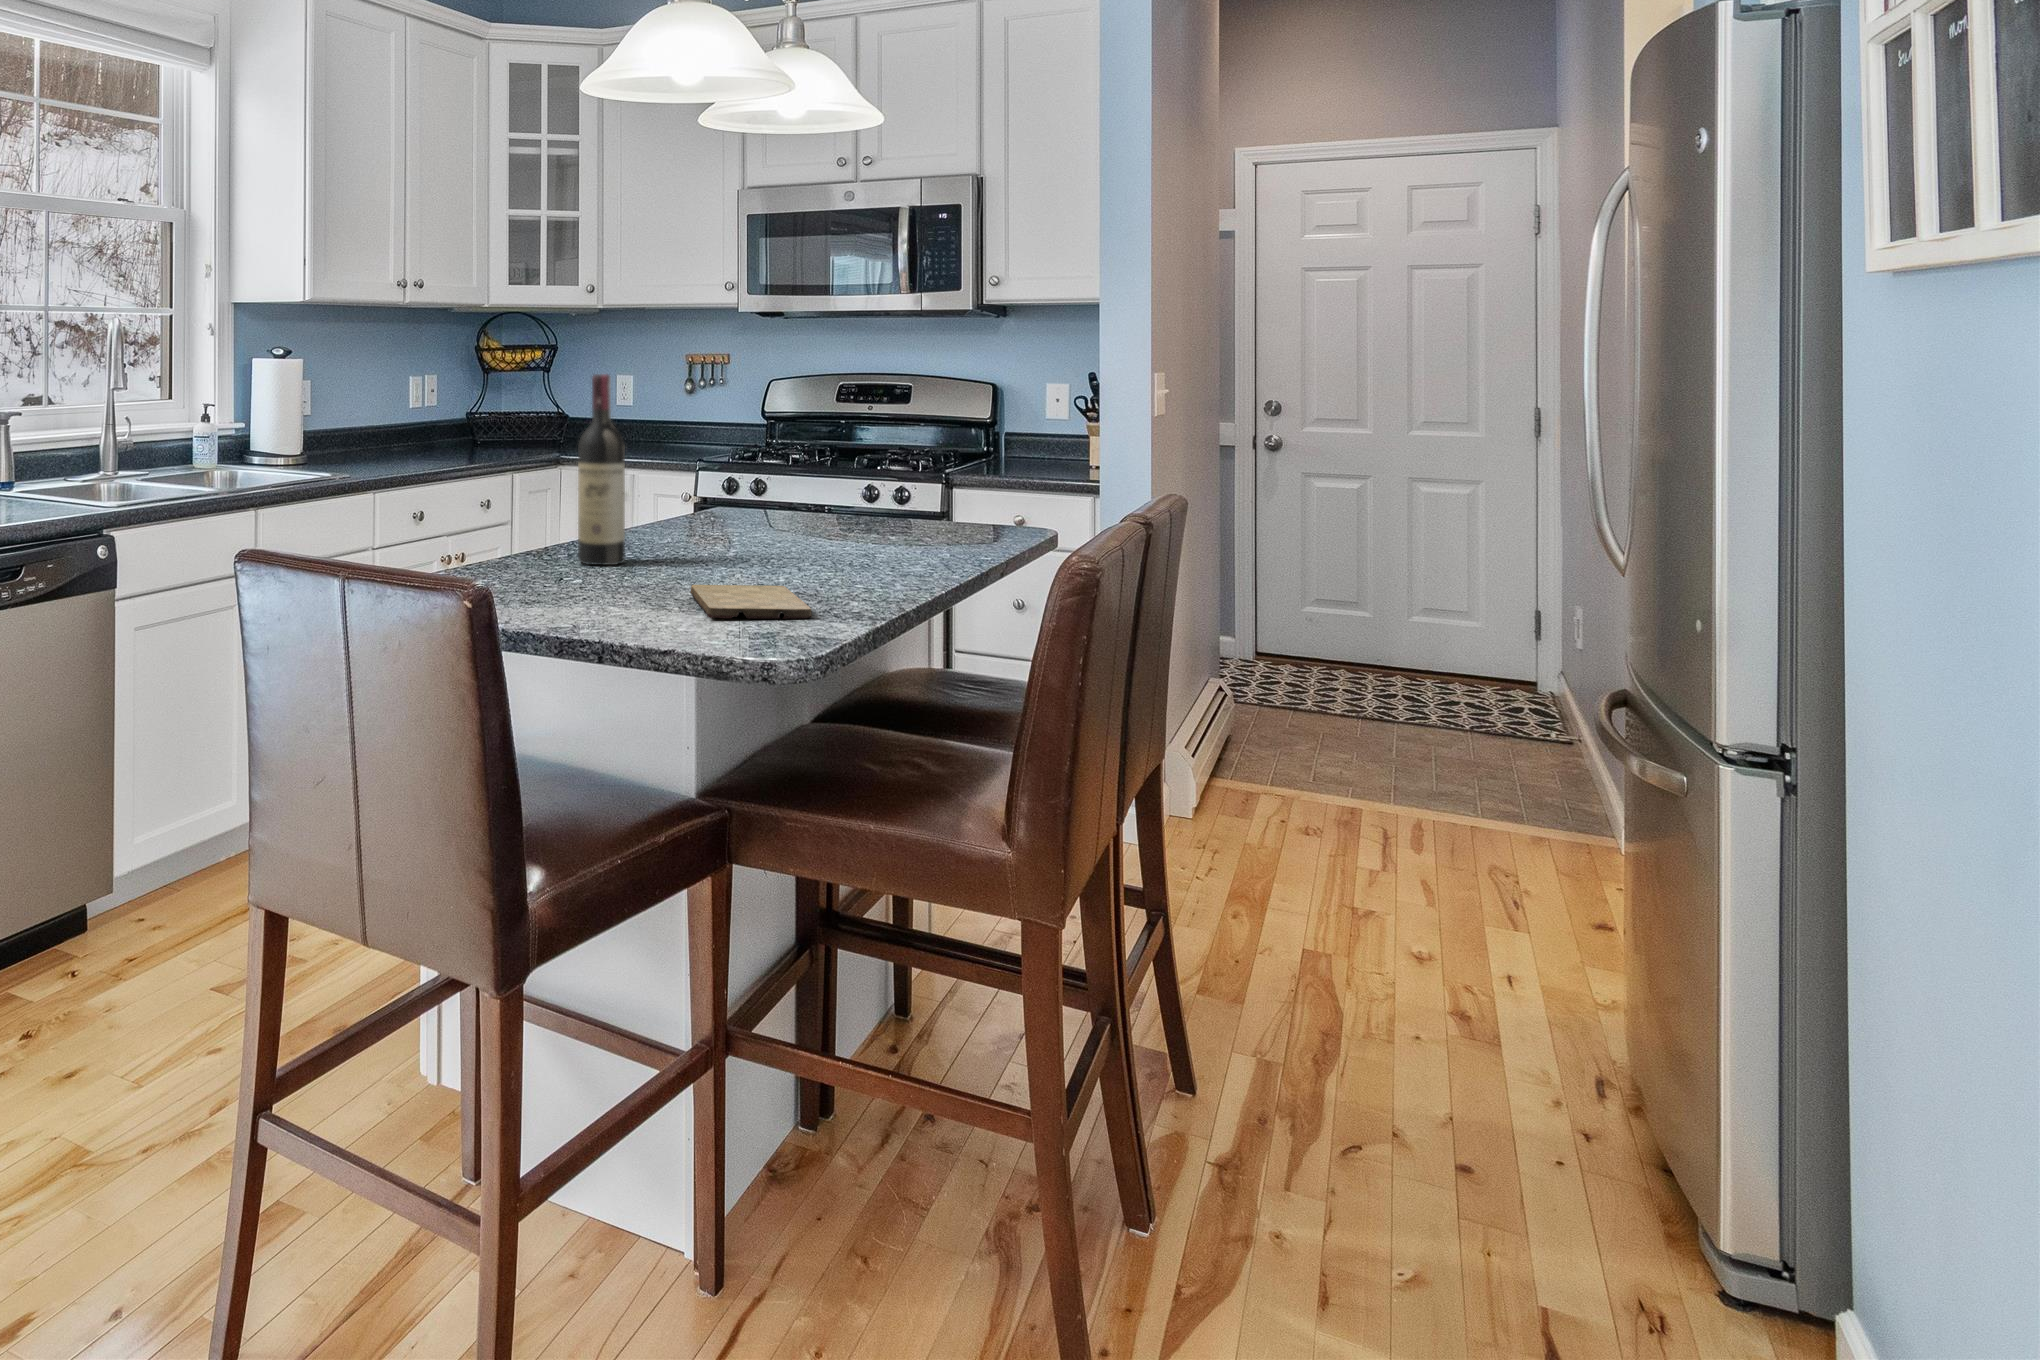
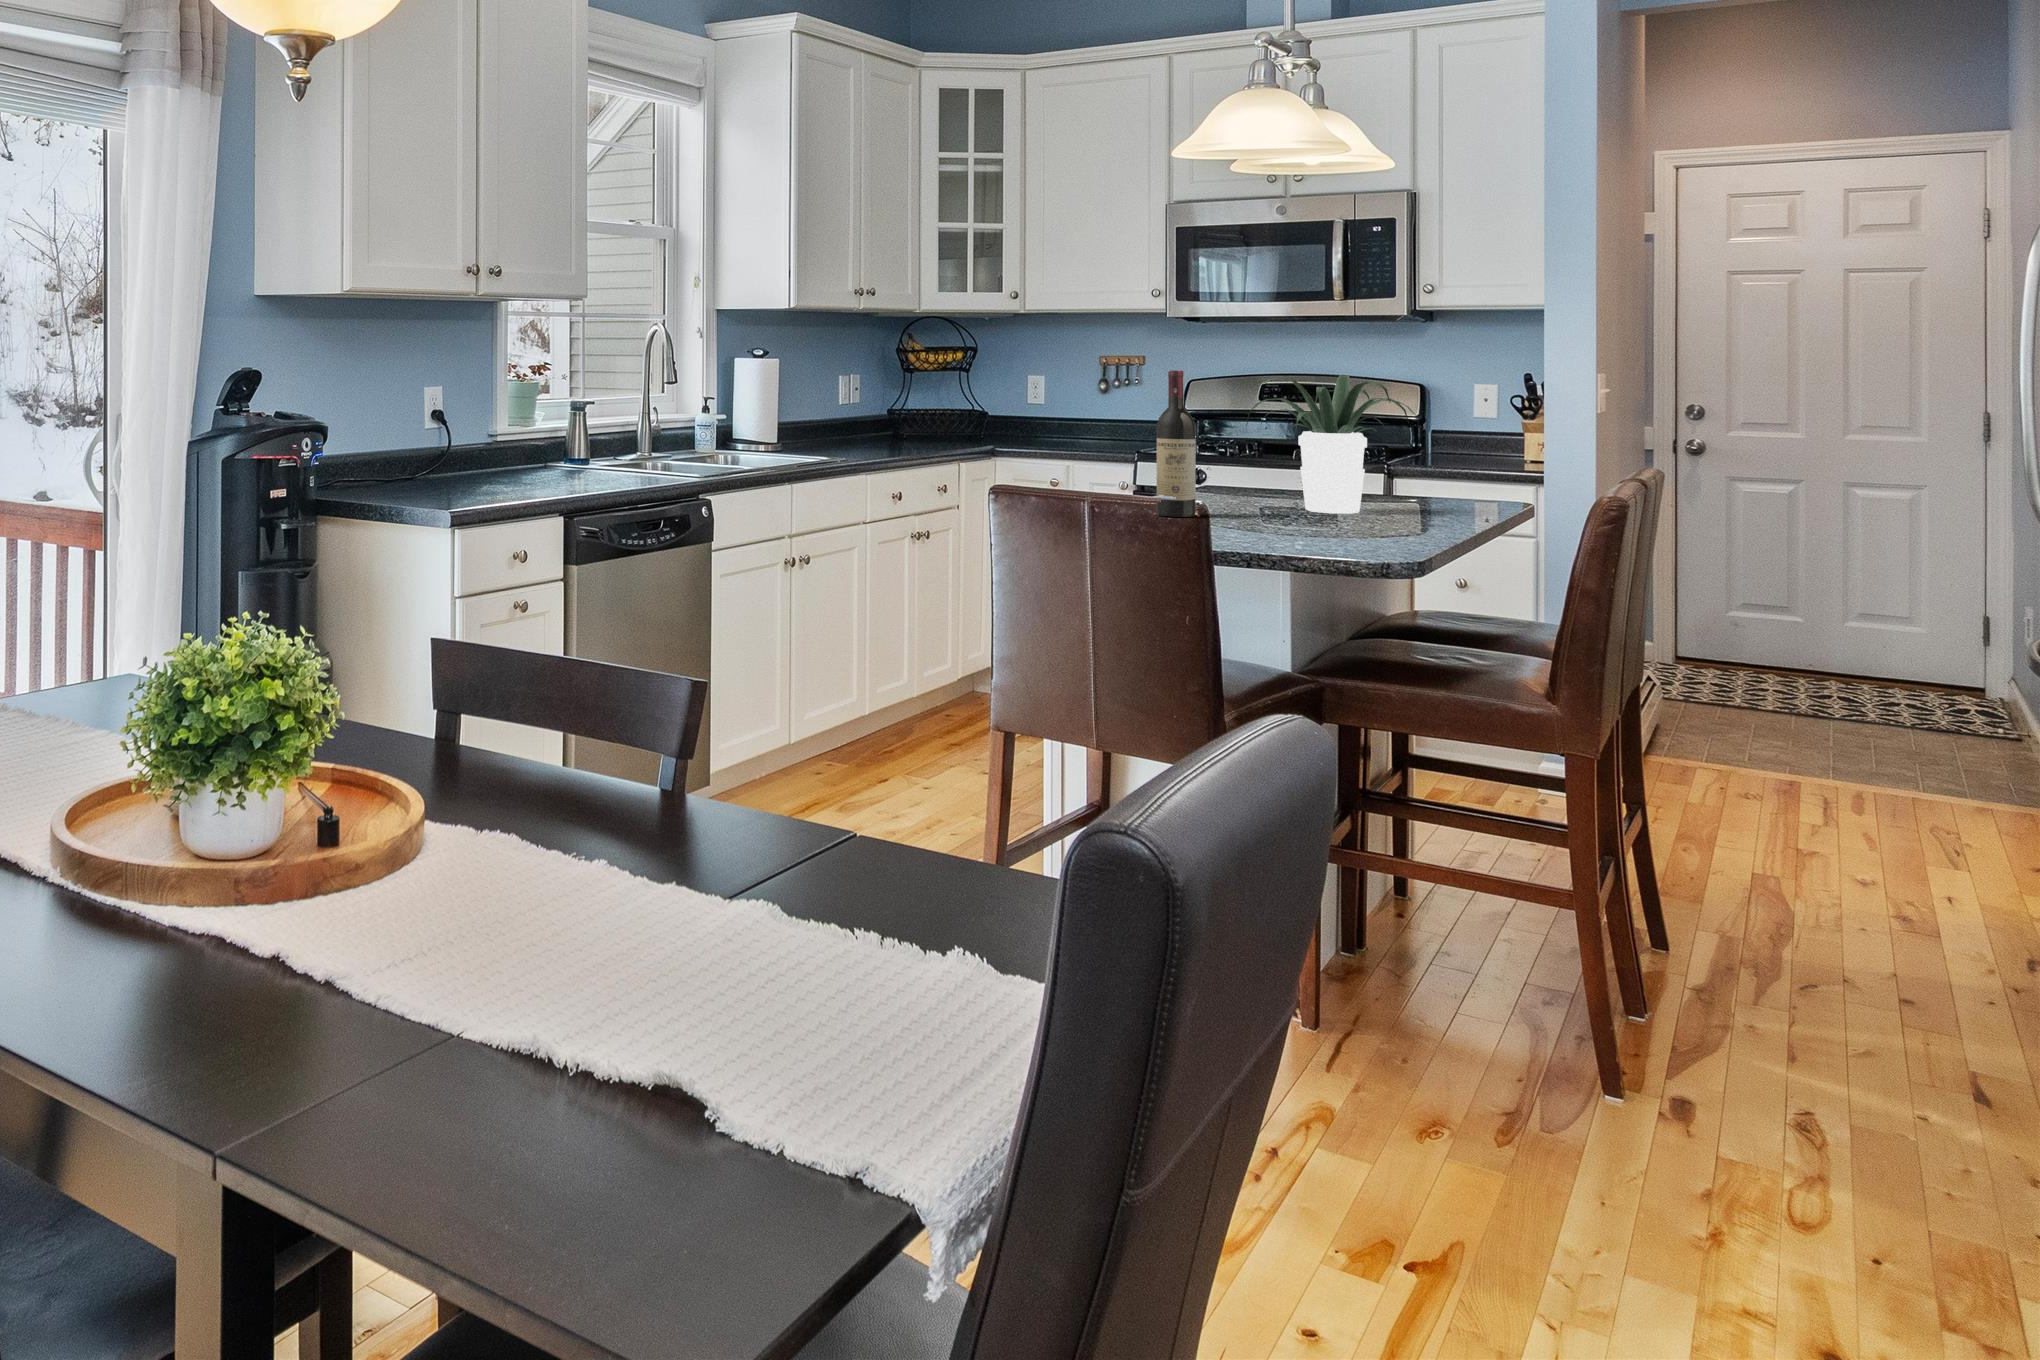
potted plant: none [698,378,906,556] -> present [1247,375,1414,514]
cutting board: present [690,585,812,619] -> none [1280,525,1392,545]

